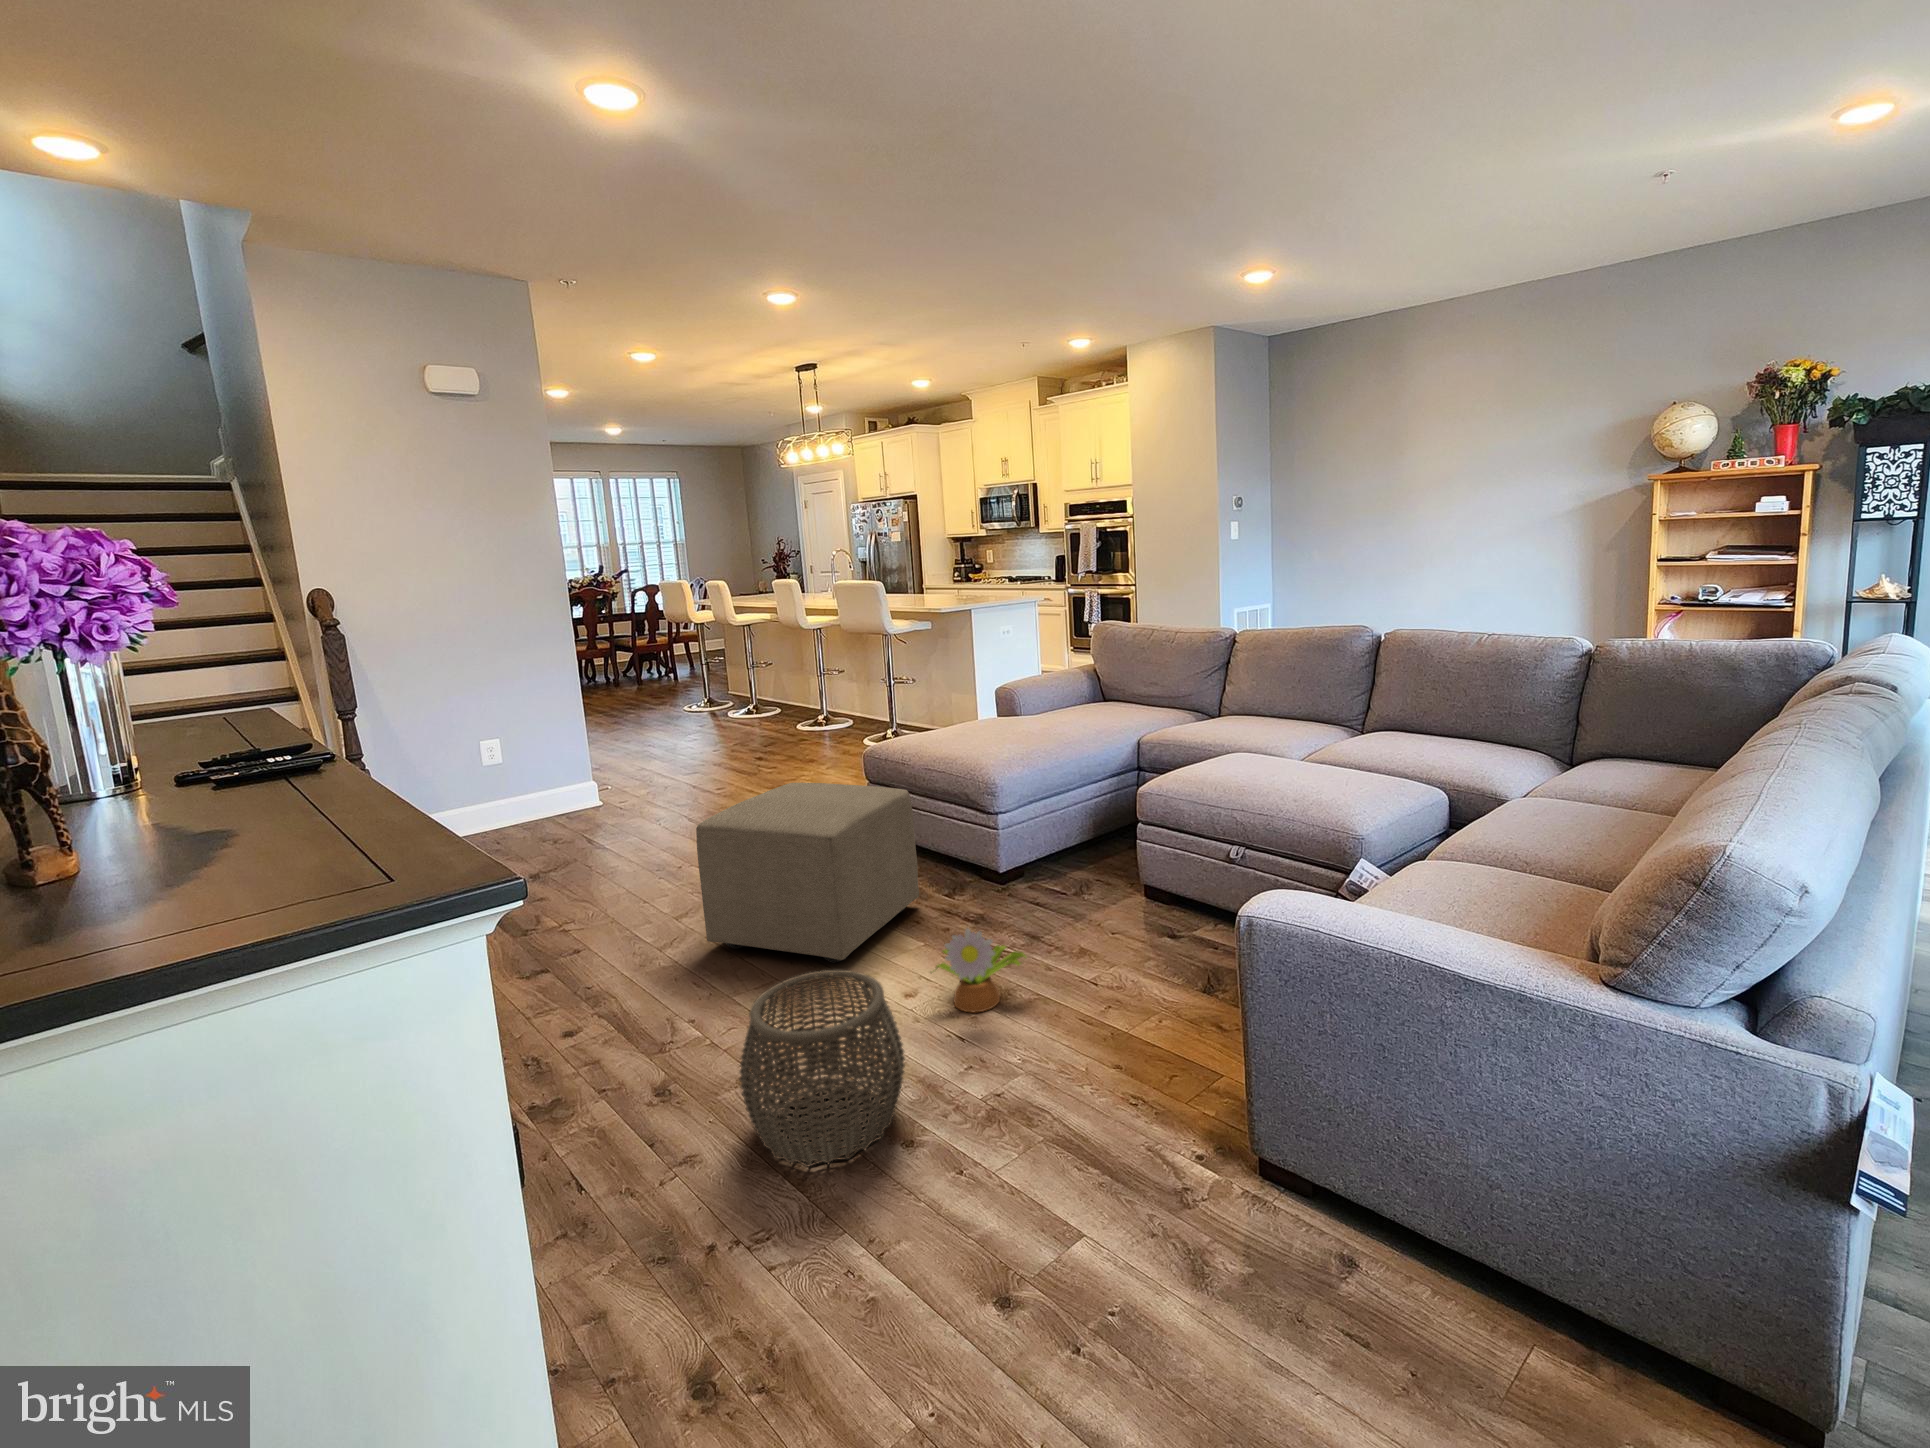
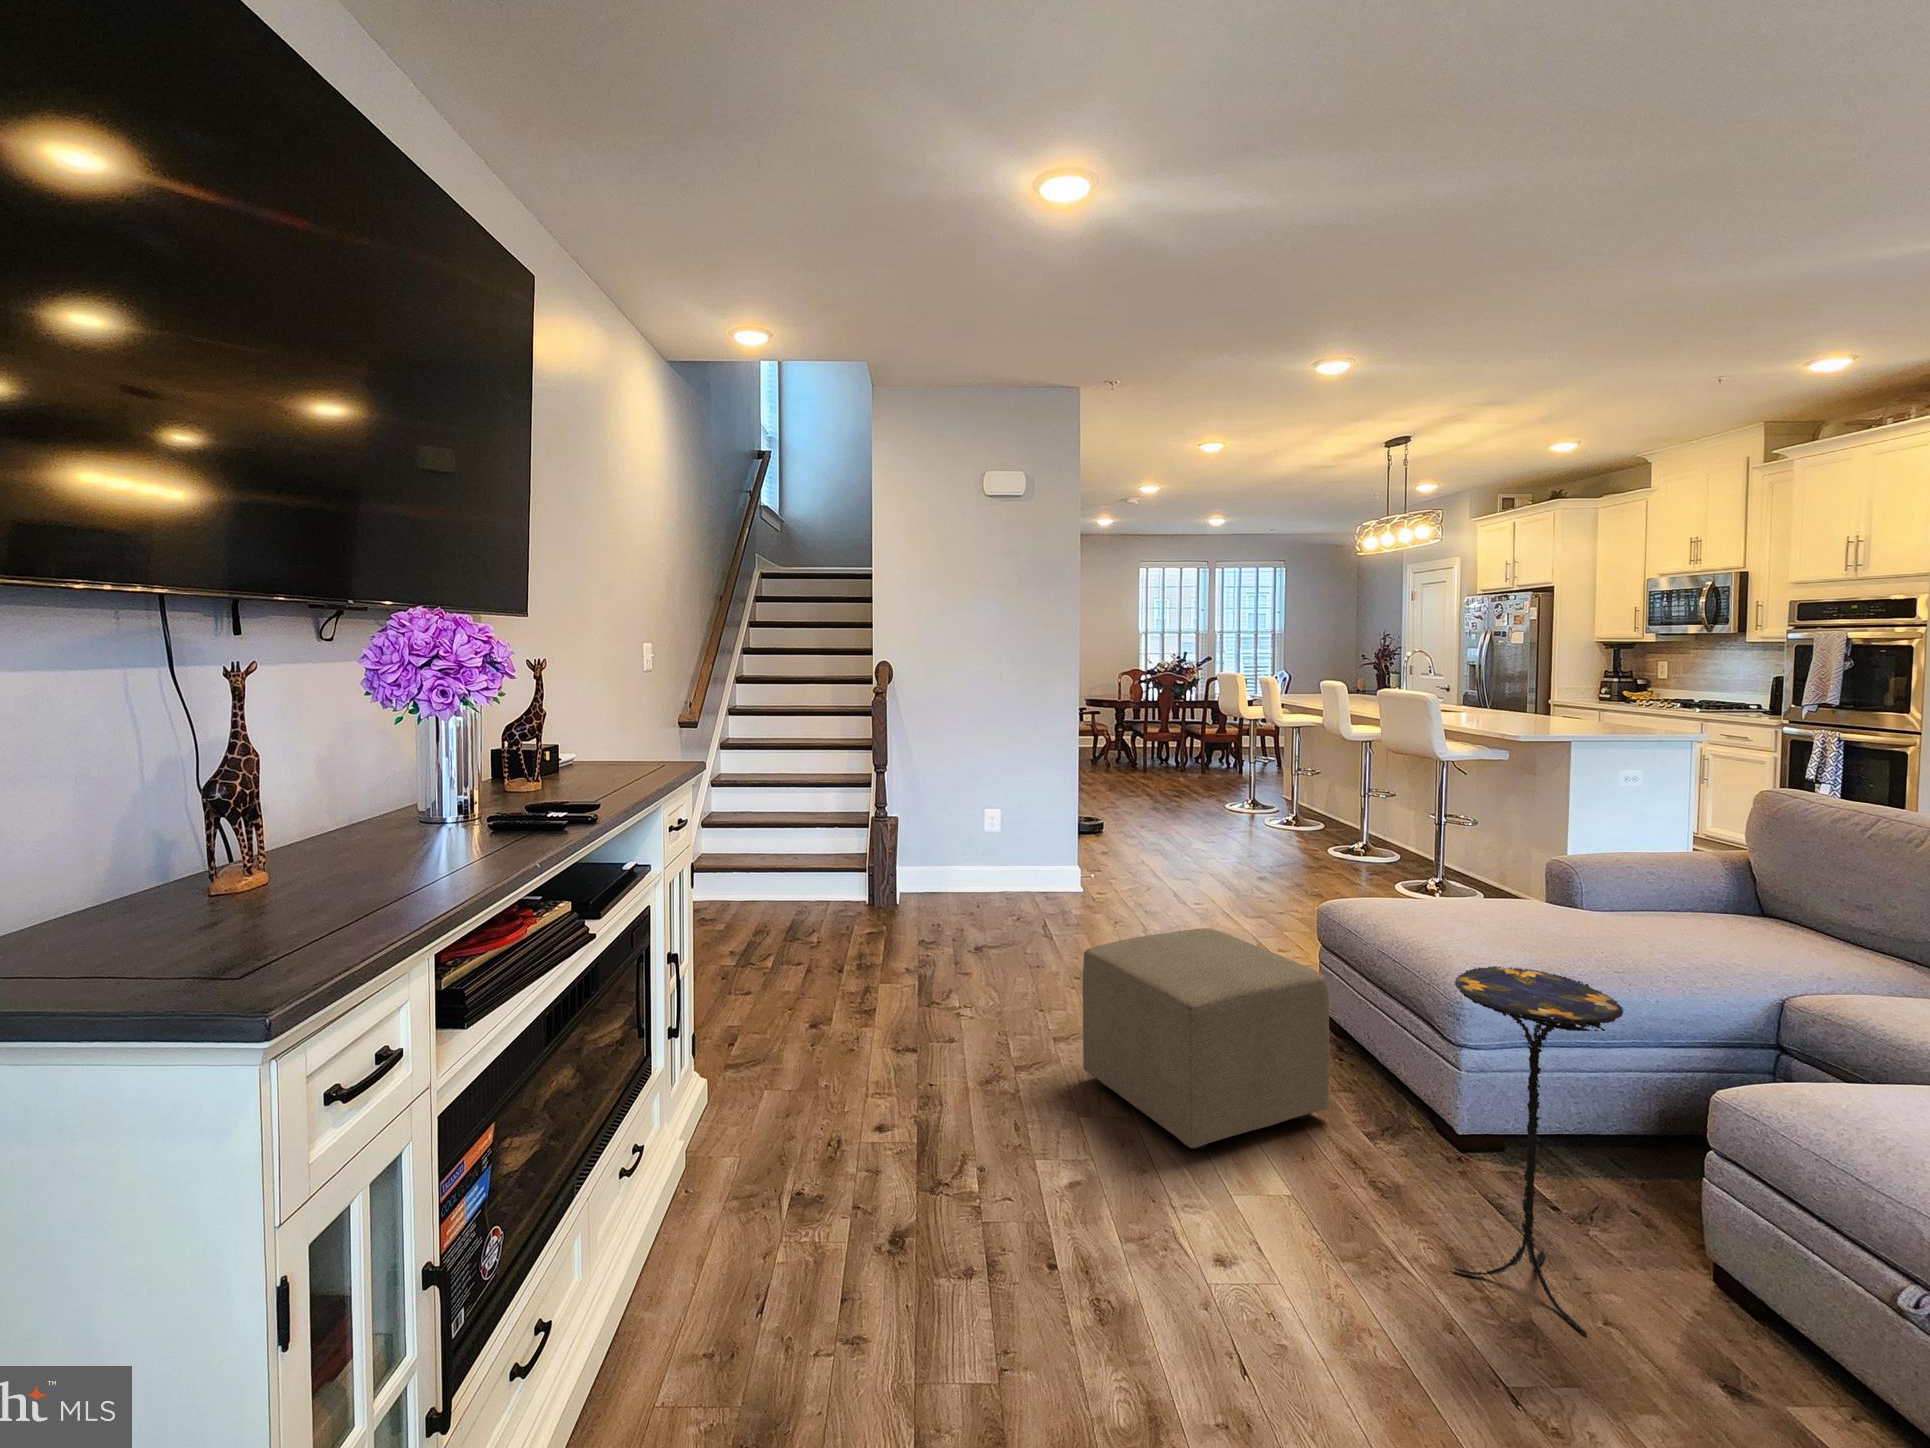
side table: none [1033,734,1132,960] -> present [1452,966,1624,1335]
decorative plant: present [935,928,1026,1012] -> none [1257,1178,1395,1296]
woven basket: present [739,970,905,1167] -> none [980,1149,1155,1379]

